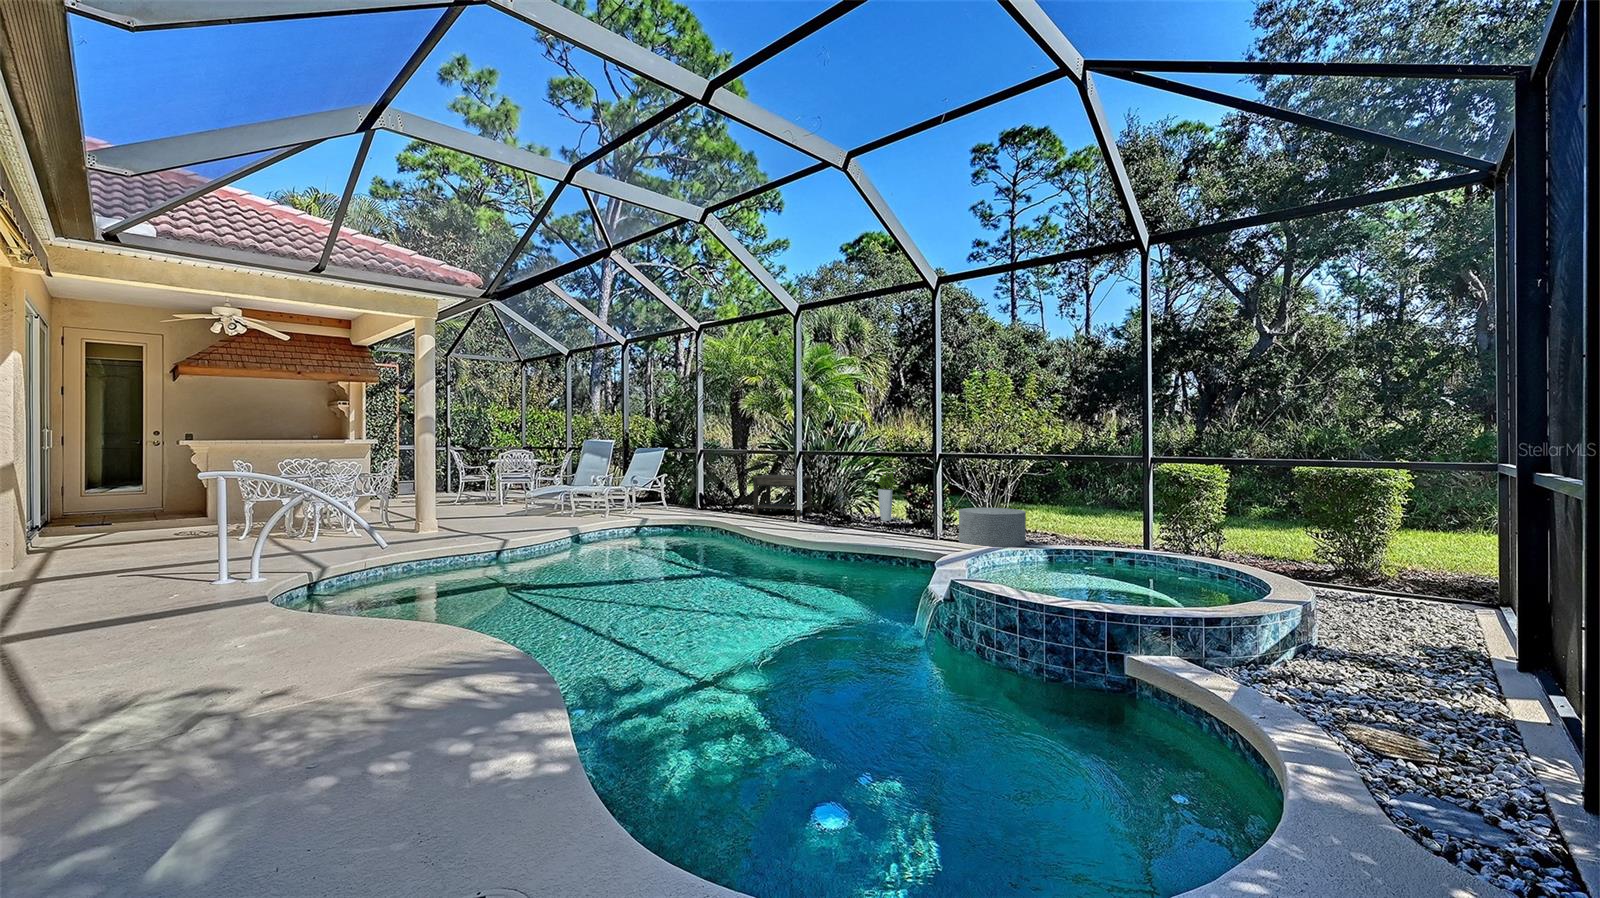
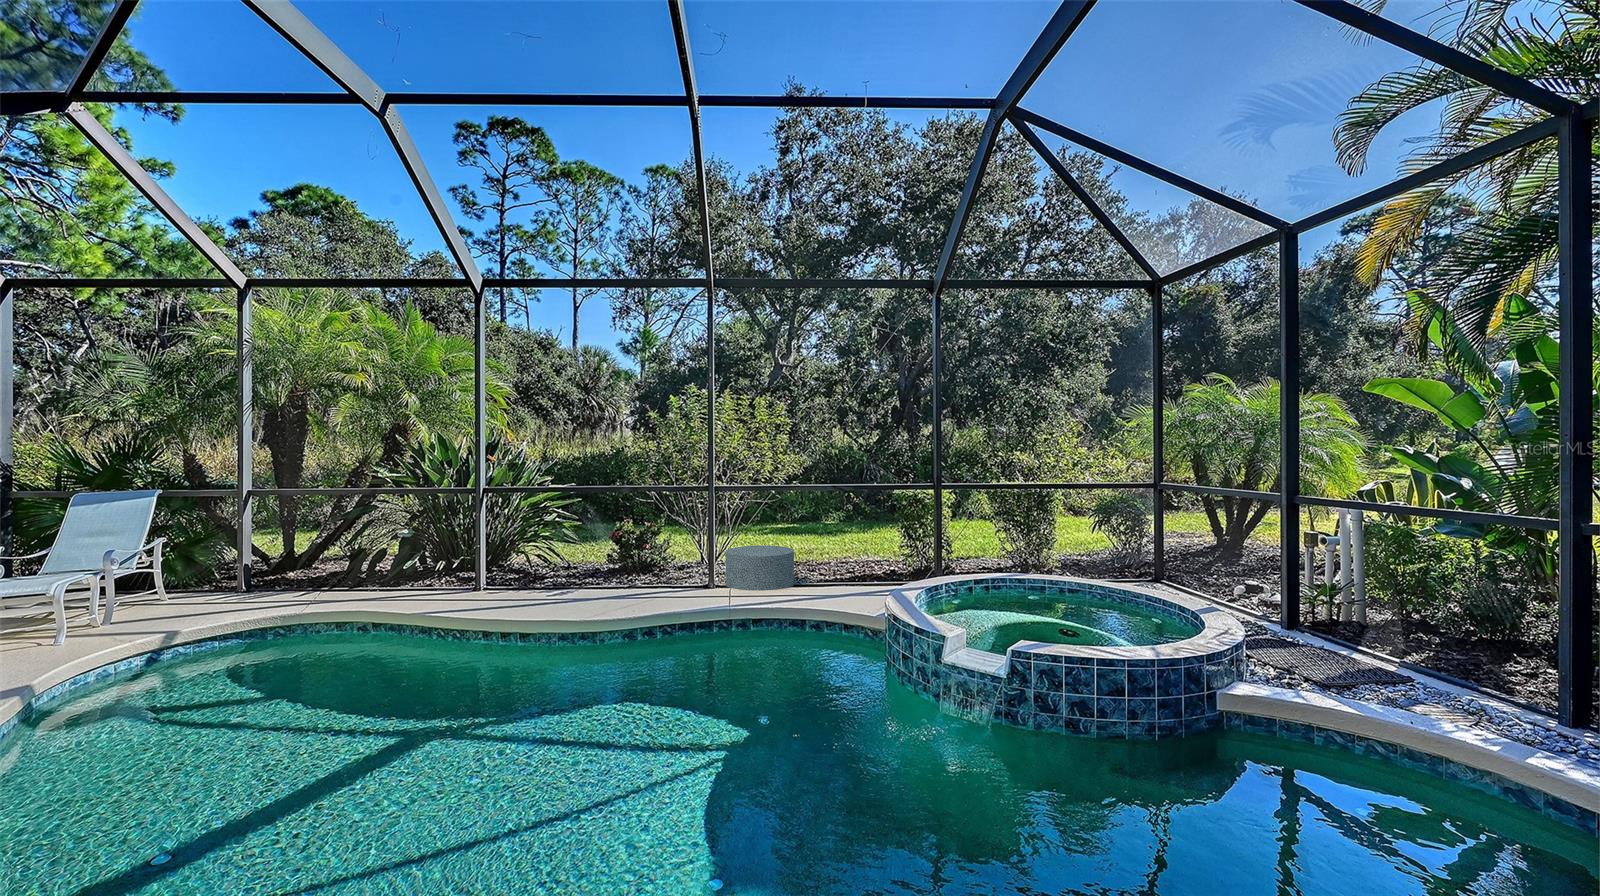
planter: present [877,472,895,521] -> none [549,511,575,574]
side table: present [753,475,811,517] -> none [367,526,447,593]

